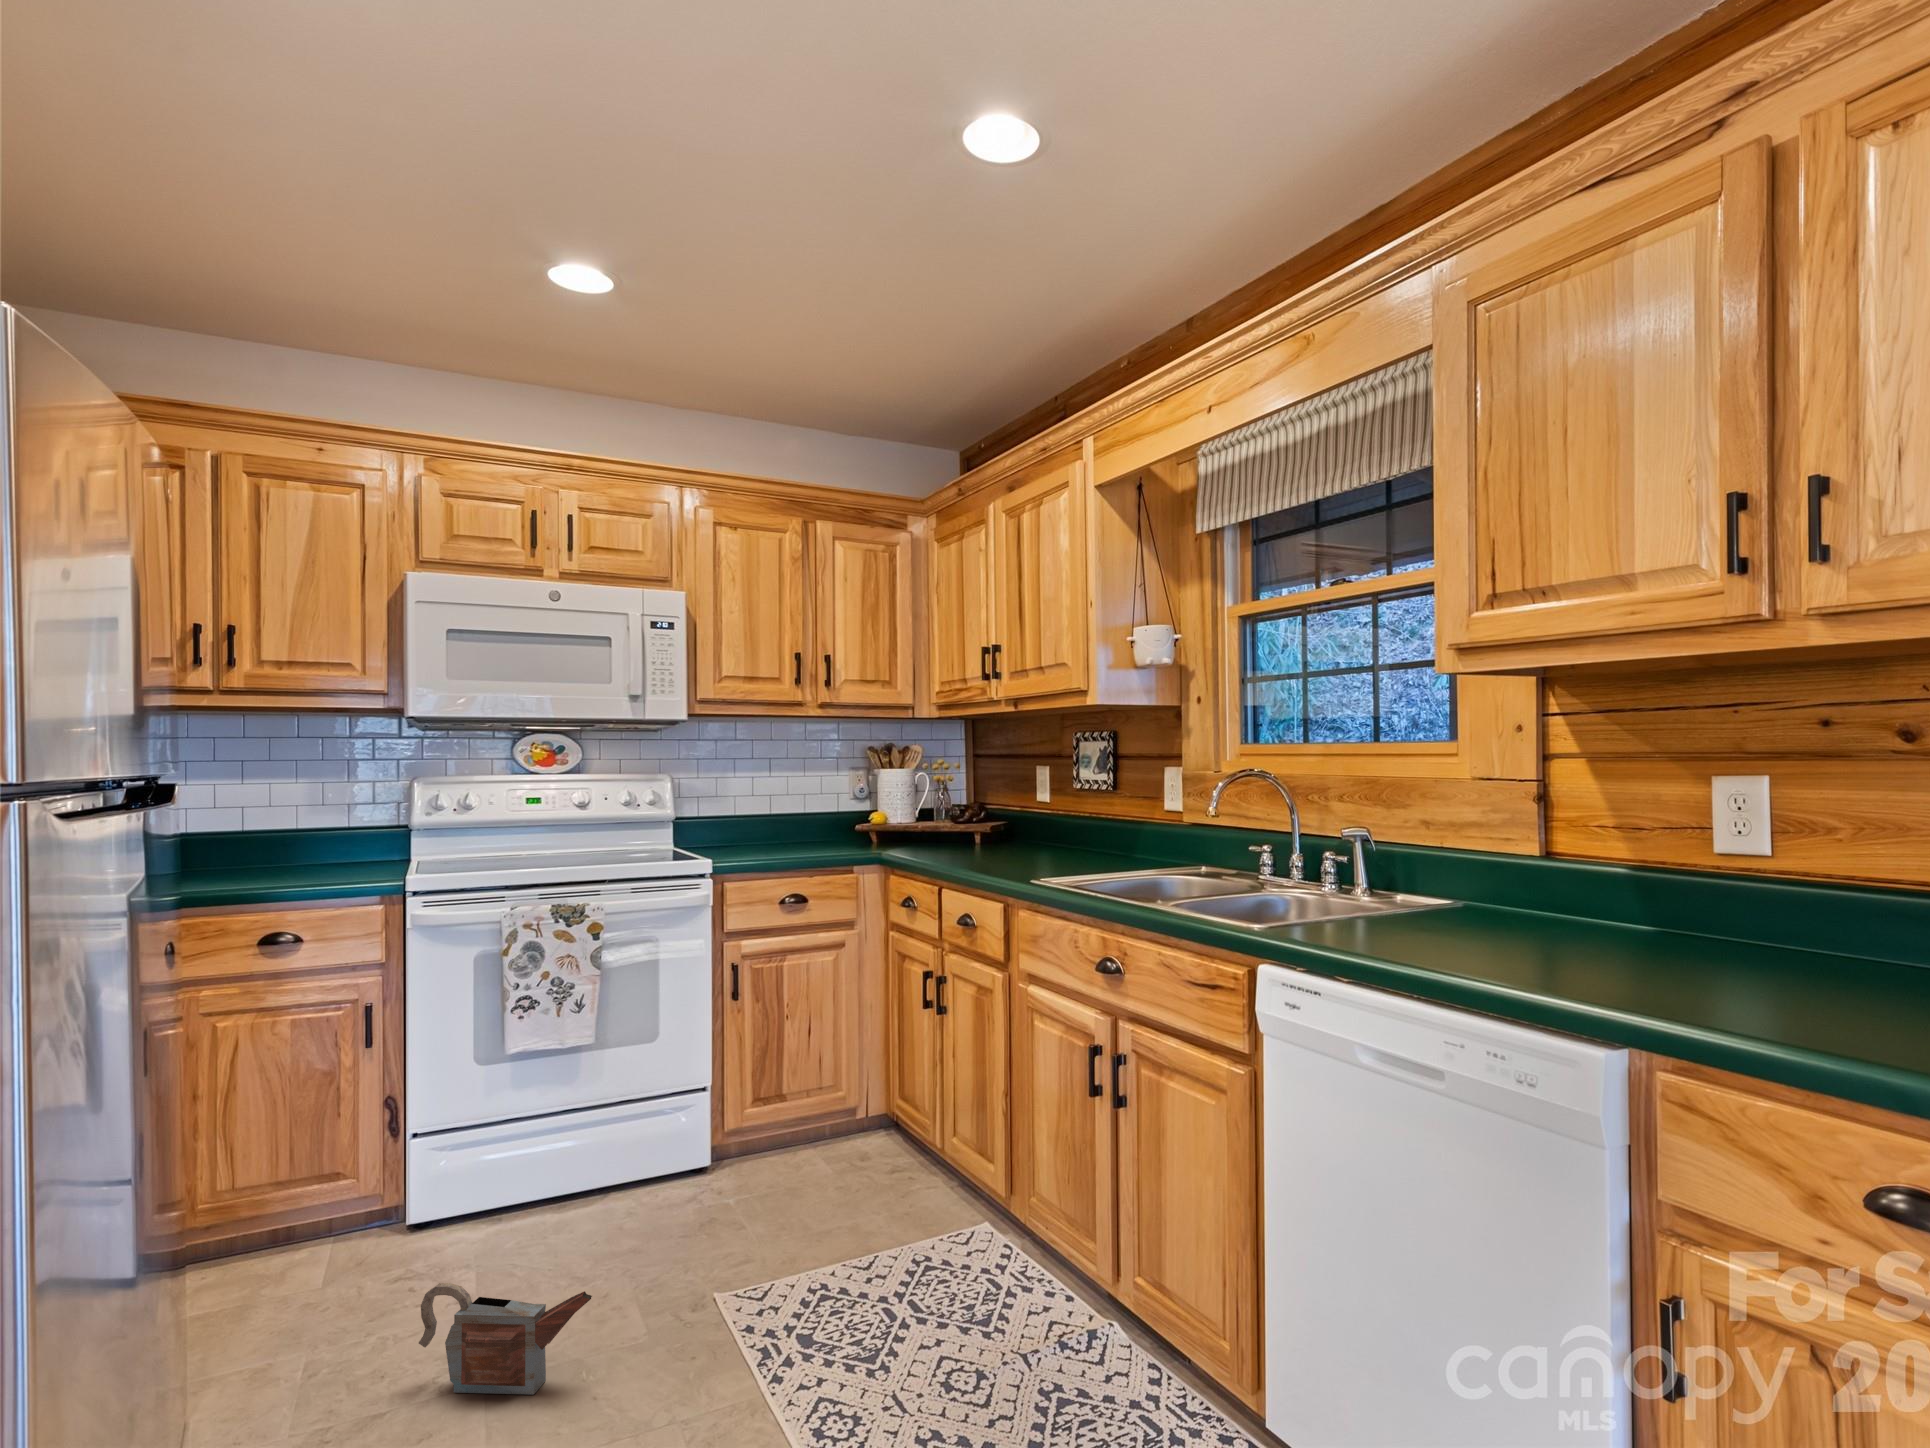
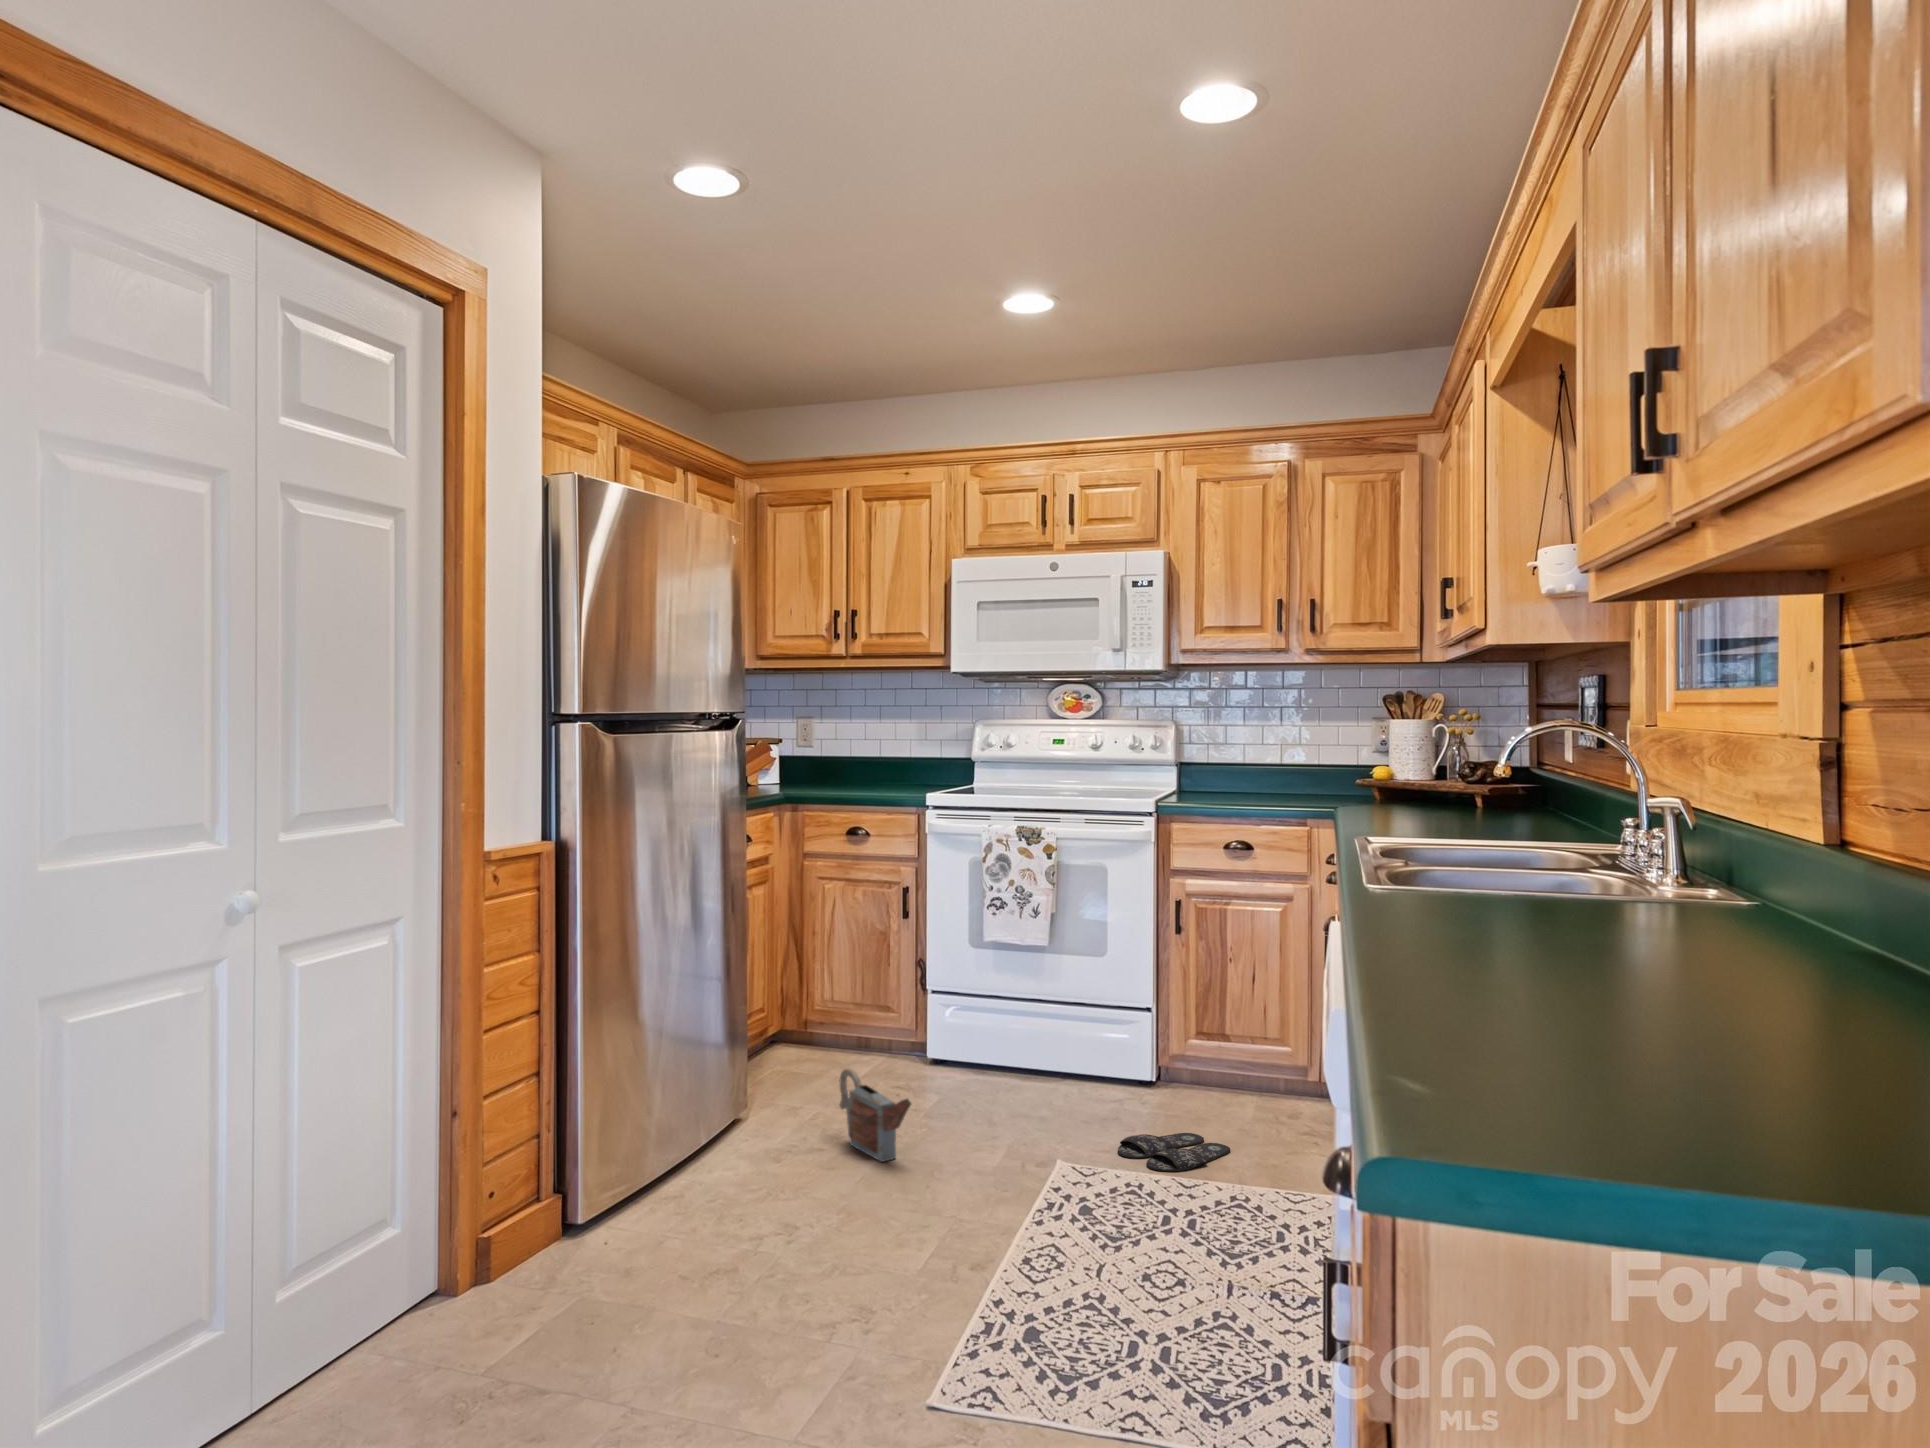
slippers: none [770,1208,872,1262] -> present [1118,1133,1230,1172]

